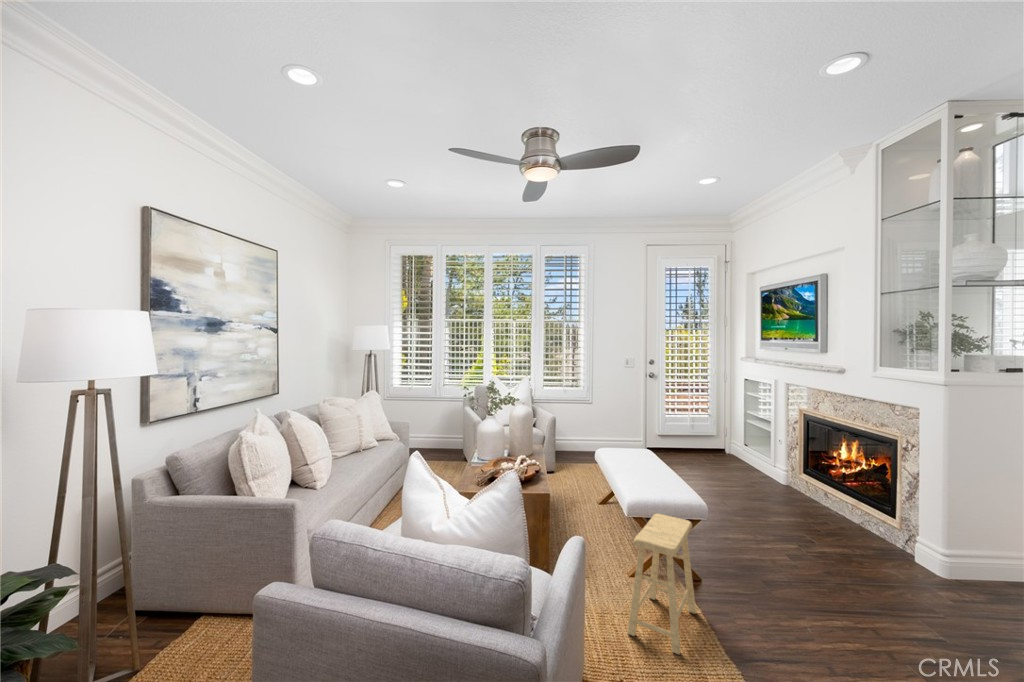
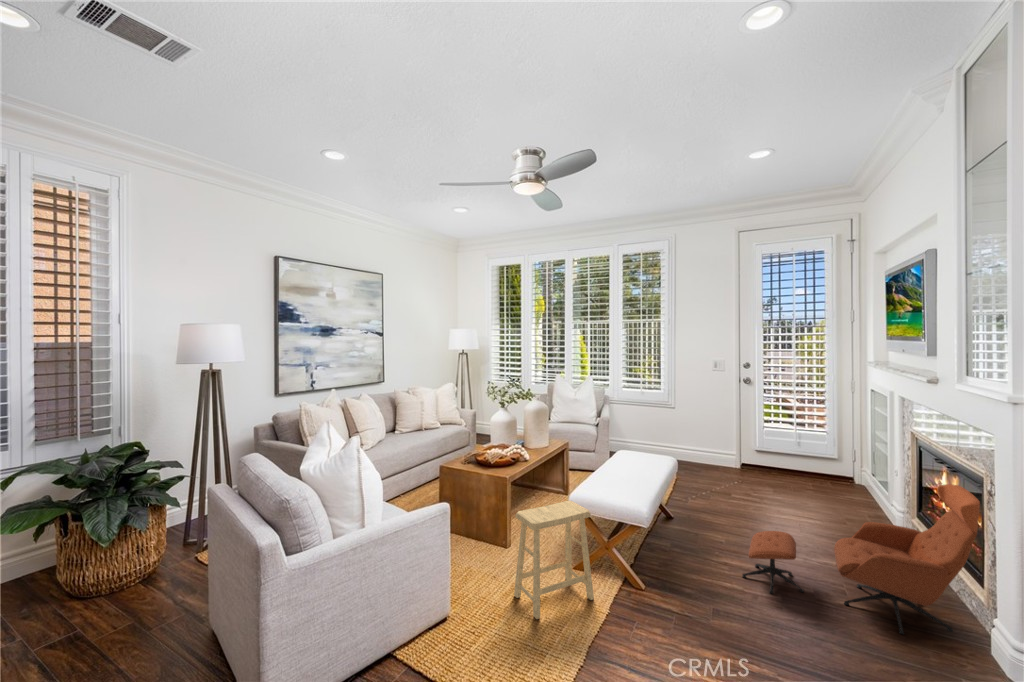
lounge chair: none [755,450,933,571] -> present [742,484,980,634]

